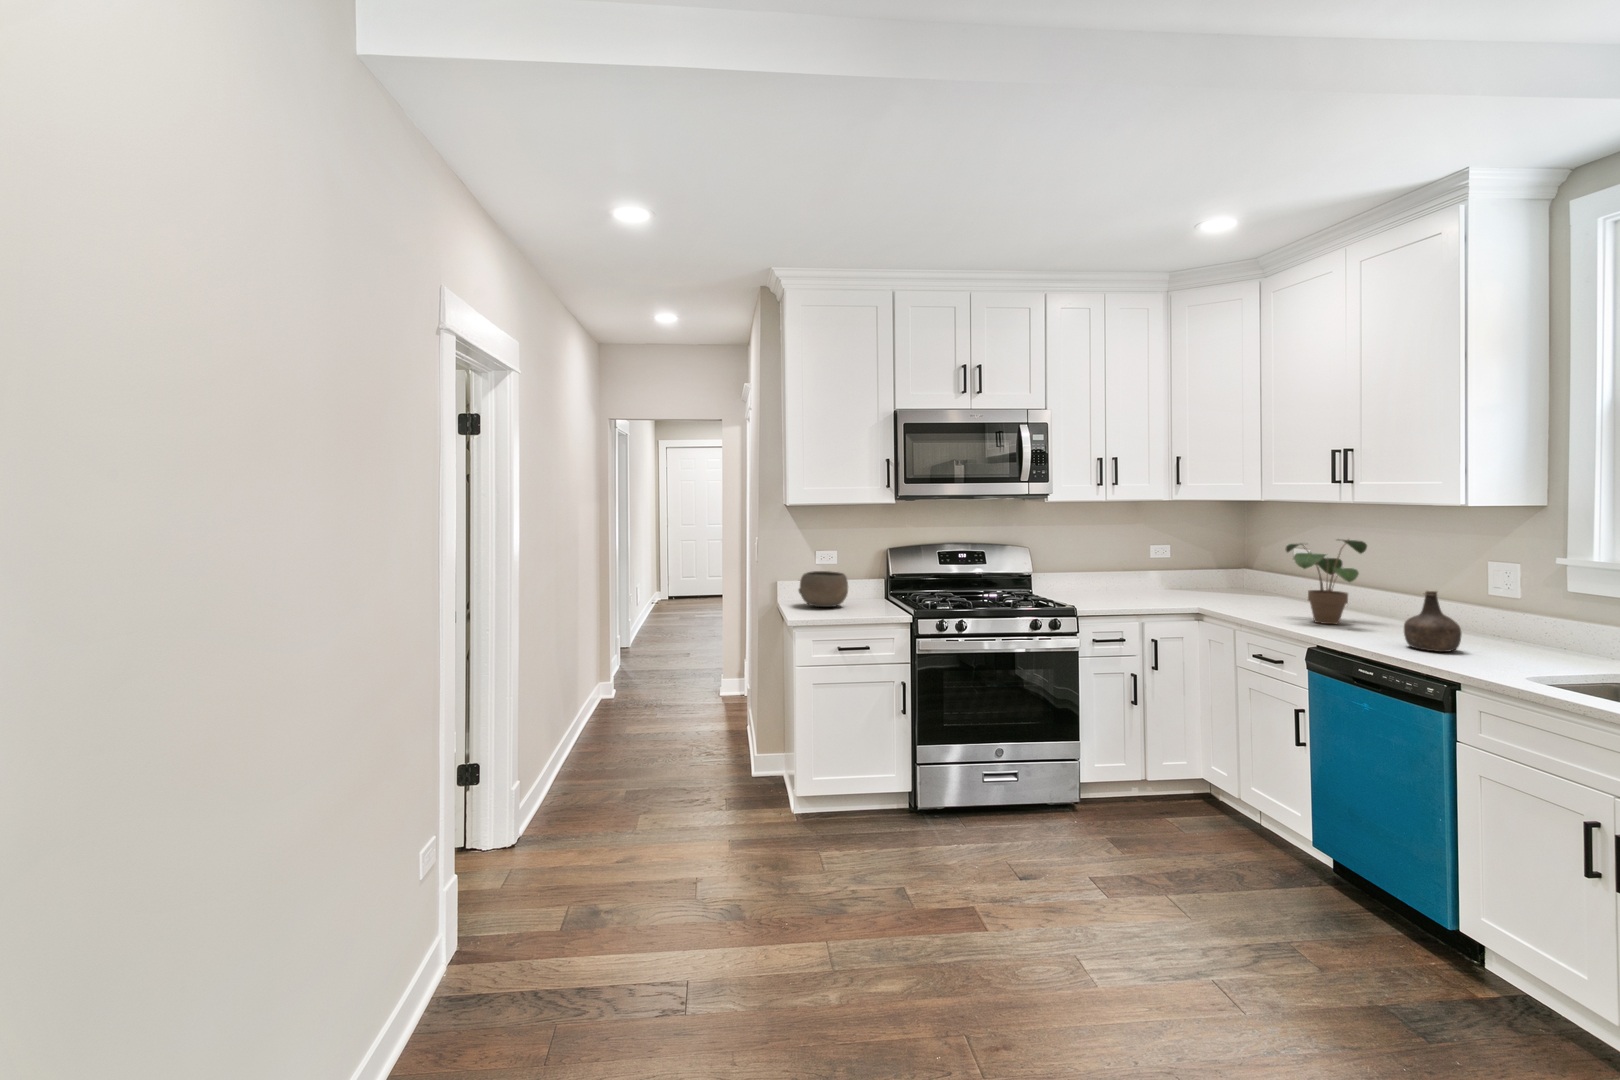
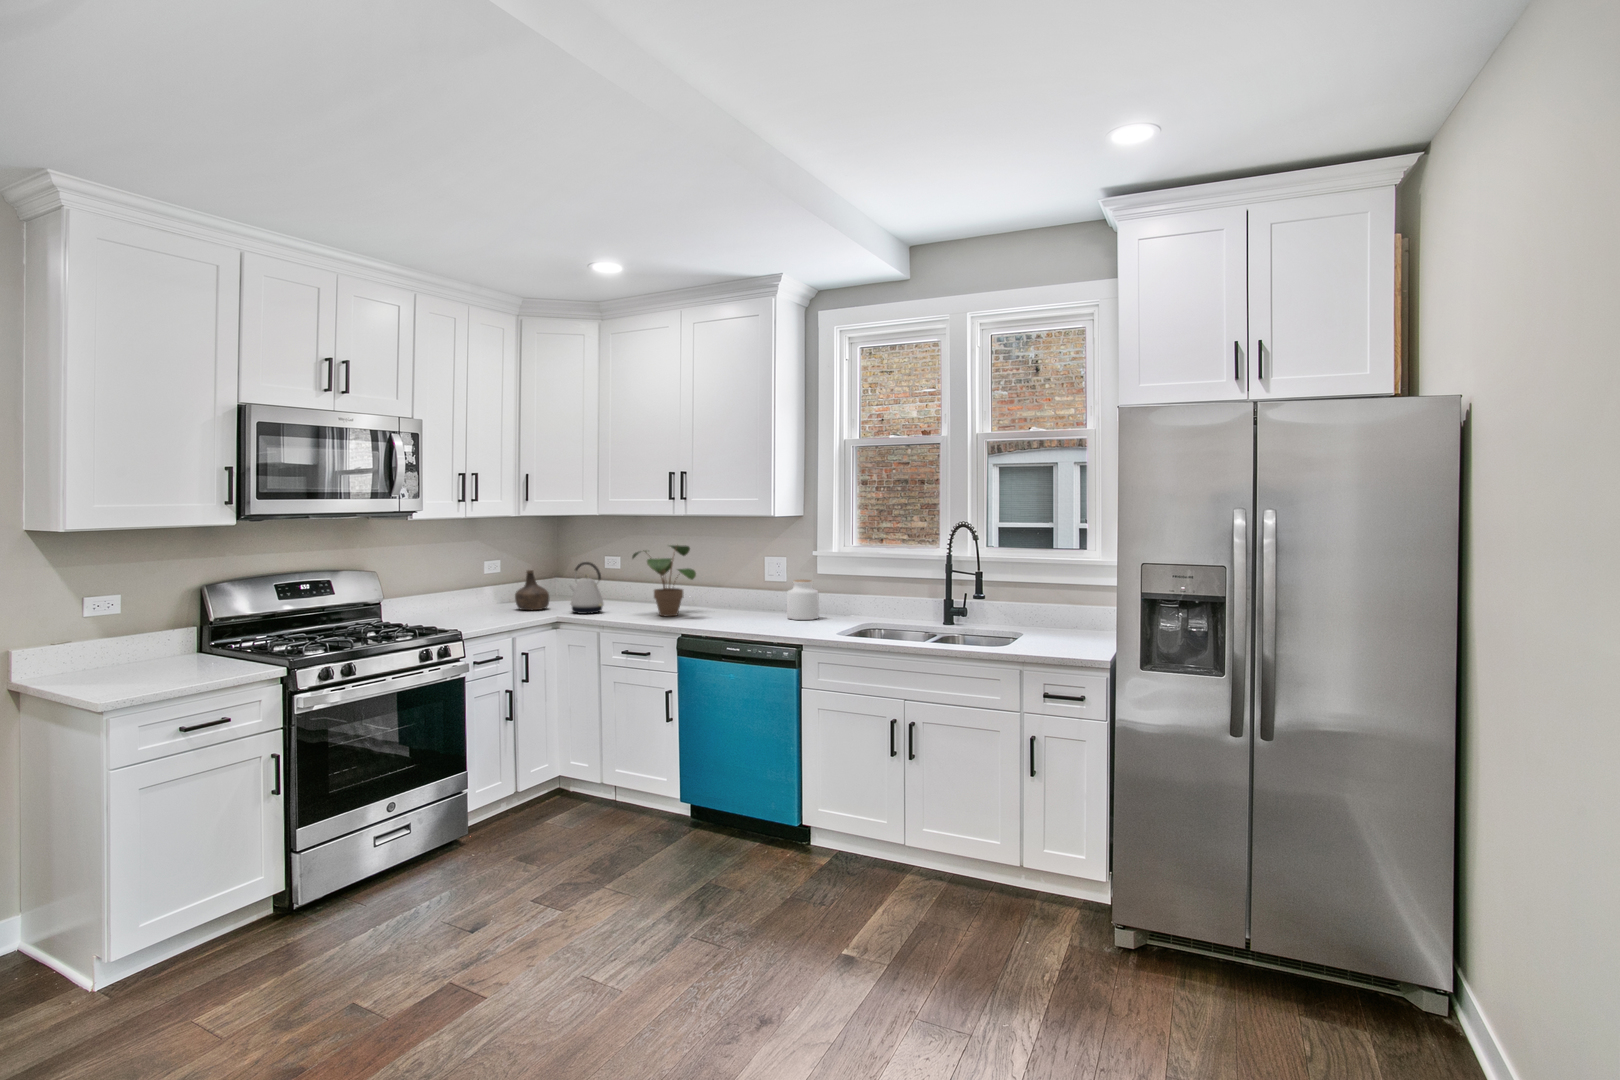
kettle: none [1218,552,1257,610] -> present [570,562,604,614]
bowl: present [799,571,848,607] -> none [82,627,166,677]
bottle: present [1404,591,1461,652] -> present [515,570,549,610]
jar: none [1487,596,1543,653] -> present [787,580,819,620]

